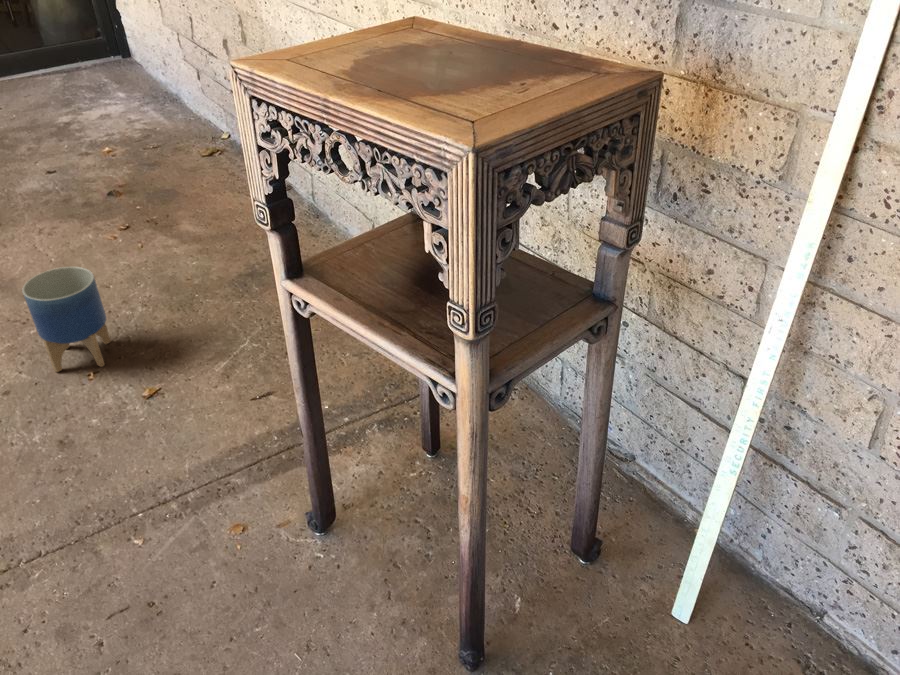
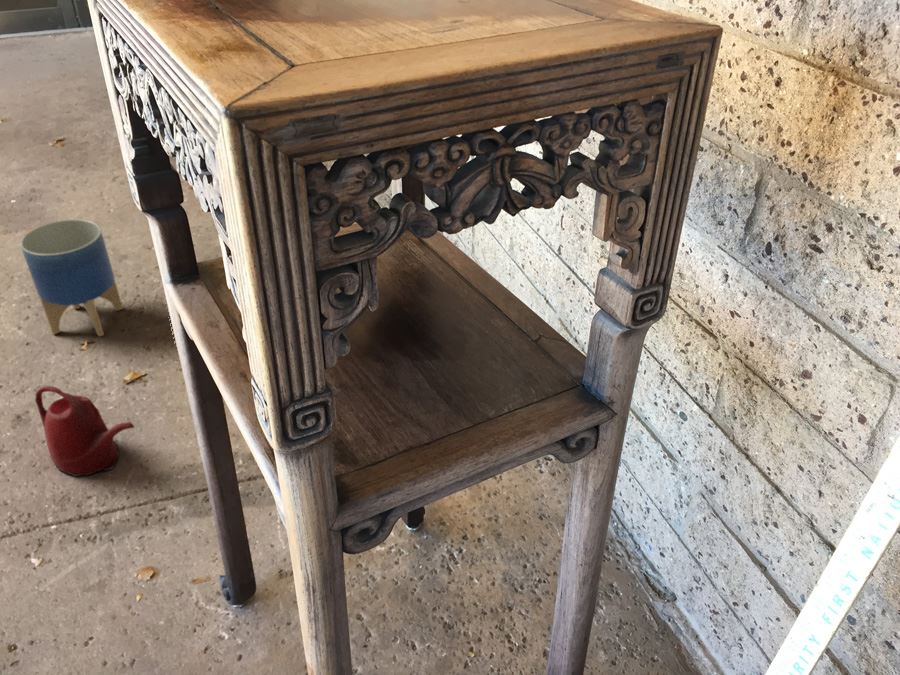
watering can: none [92,401,195,475] -> present [35,386,134,477]

